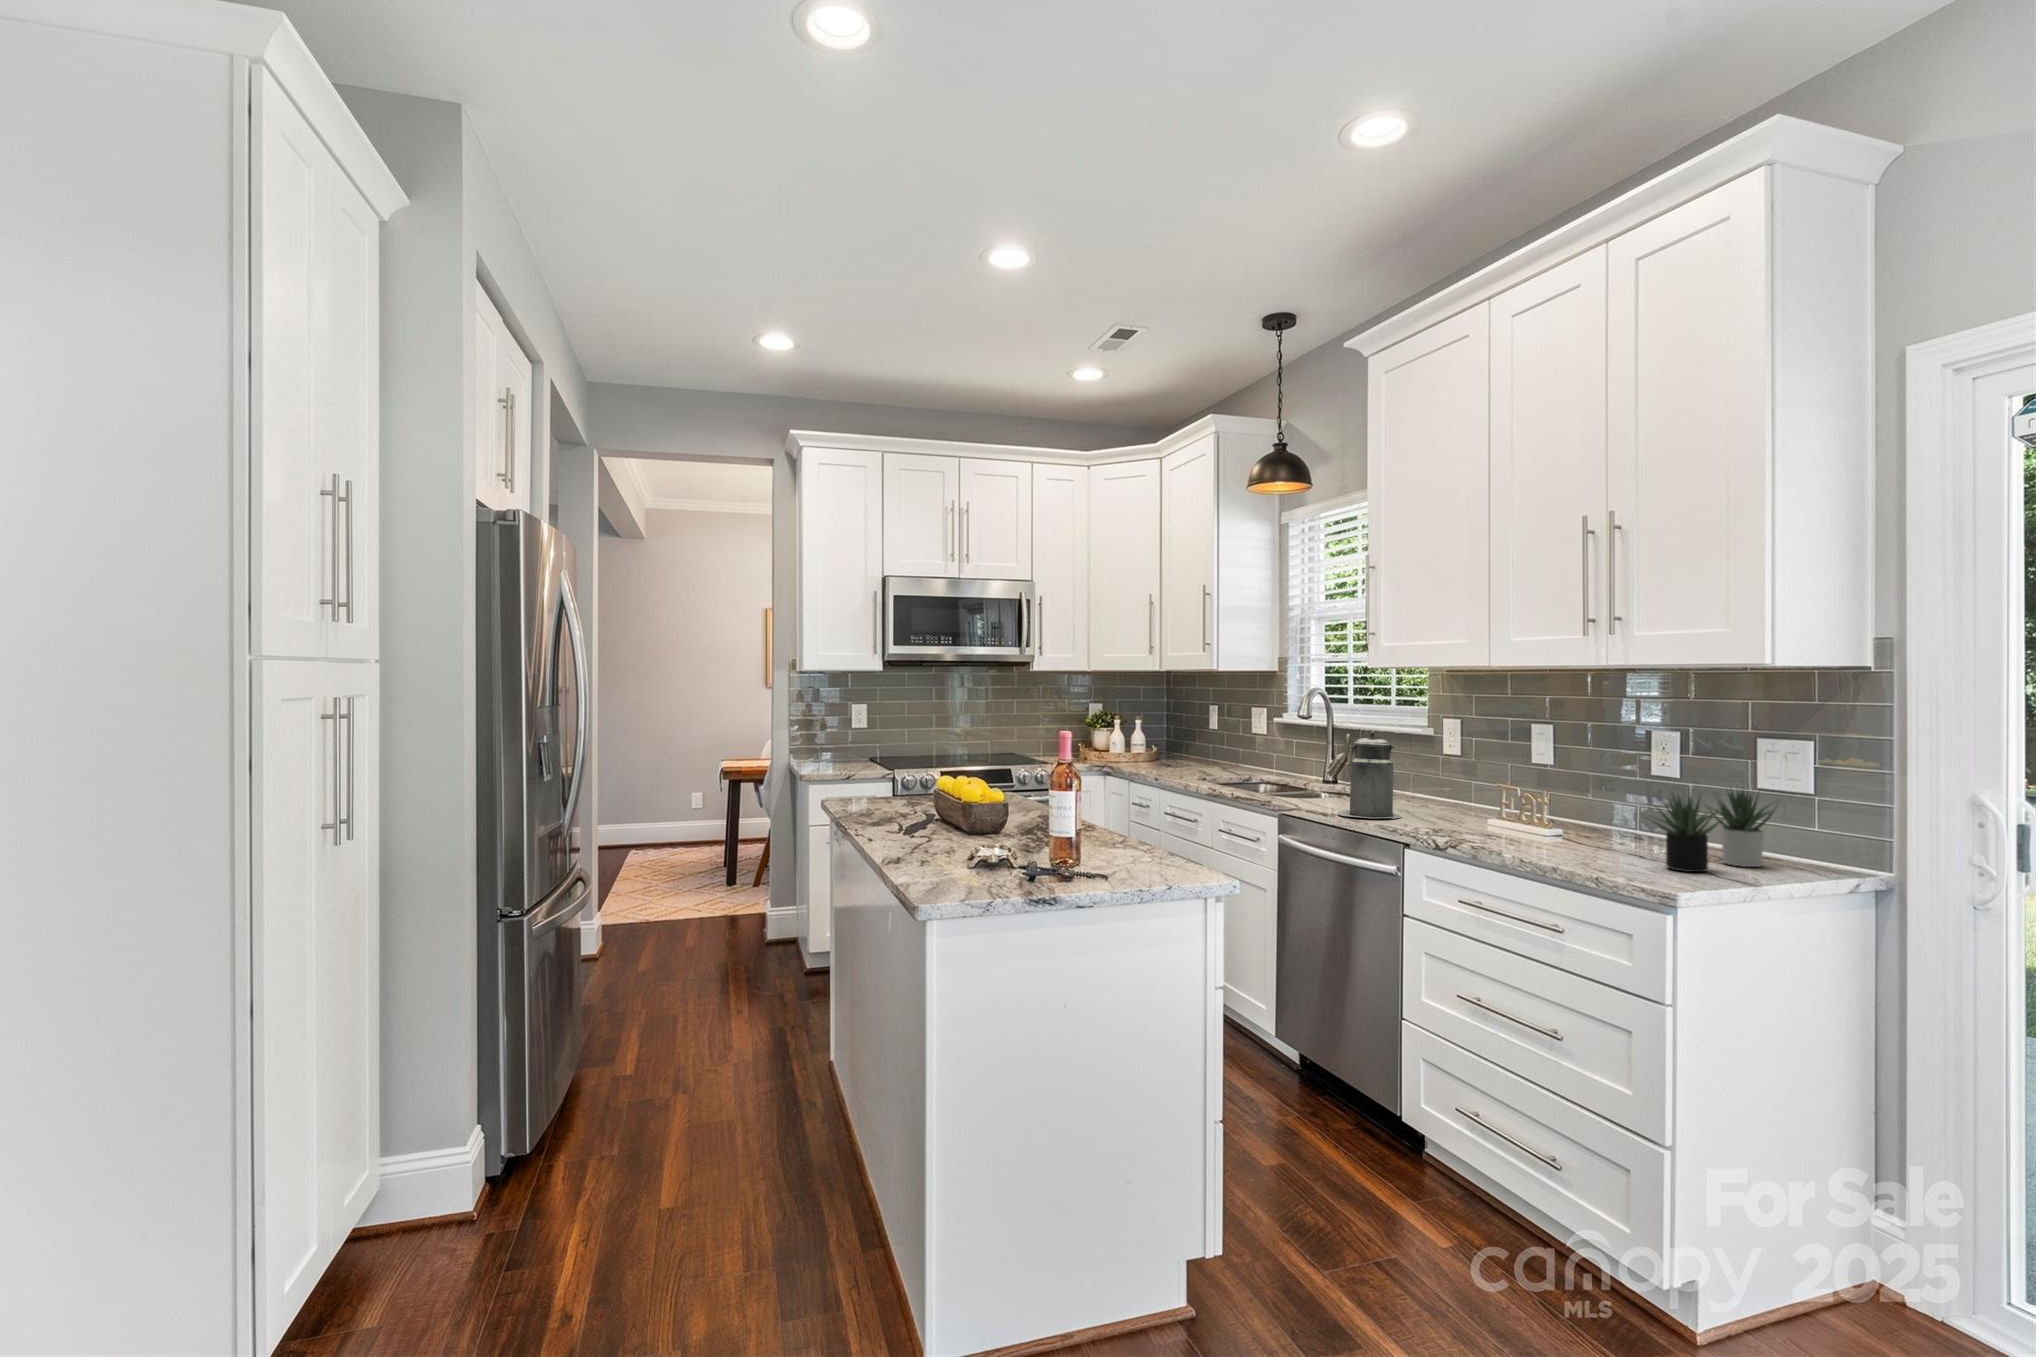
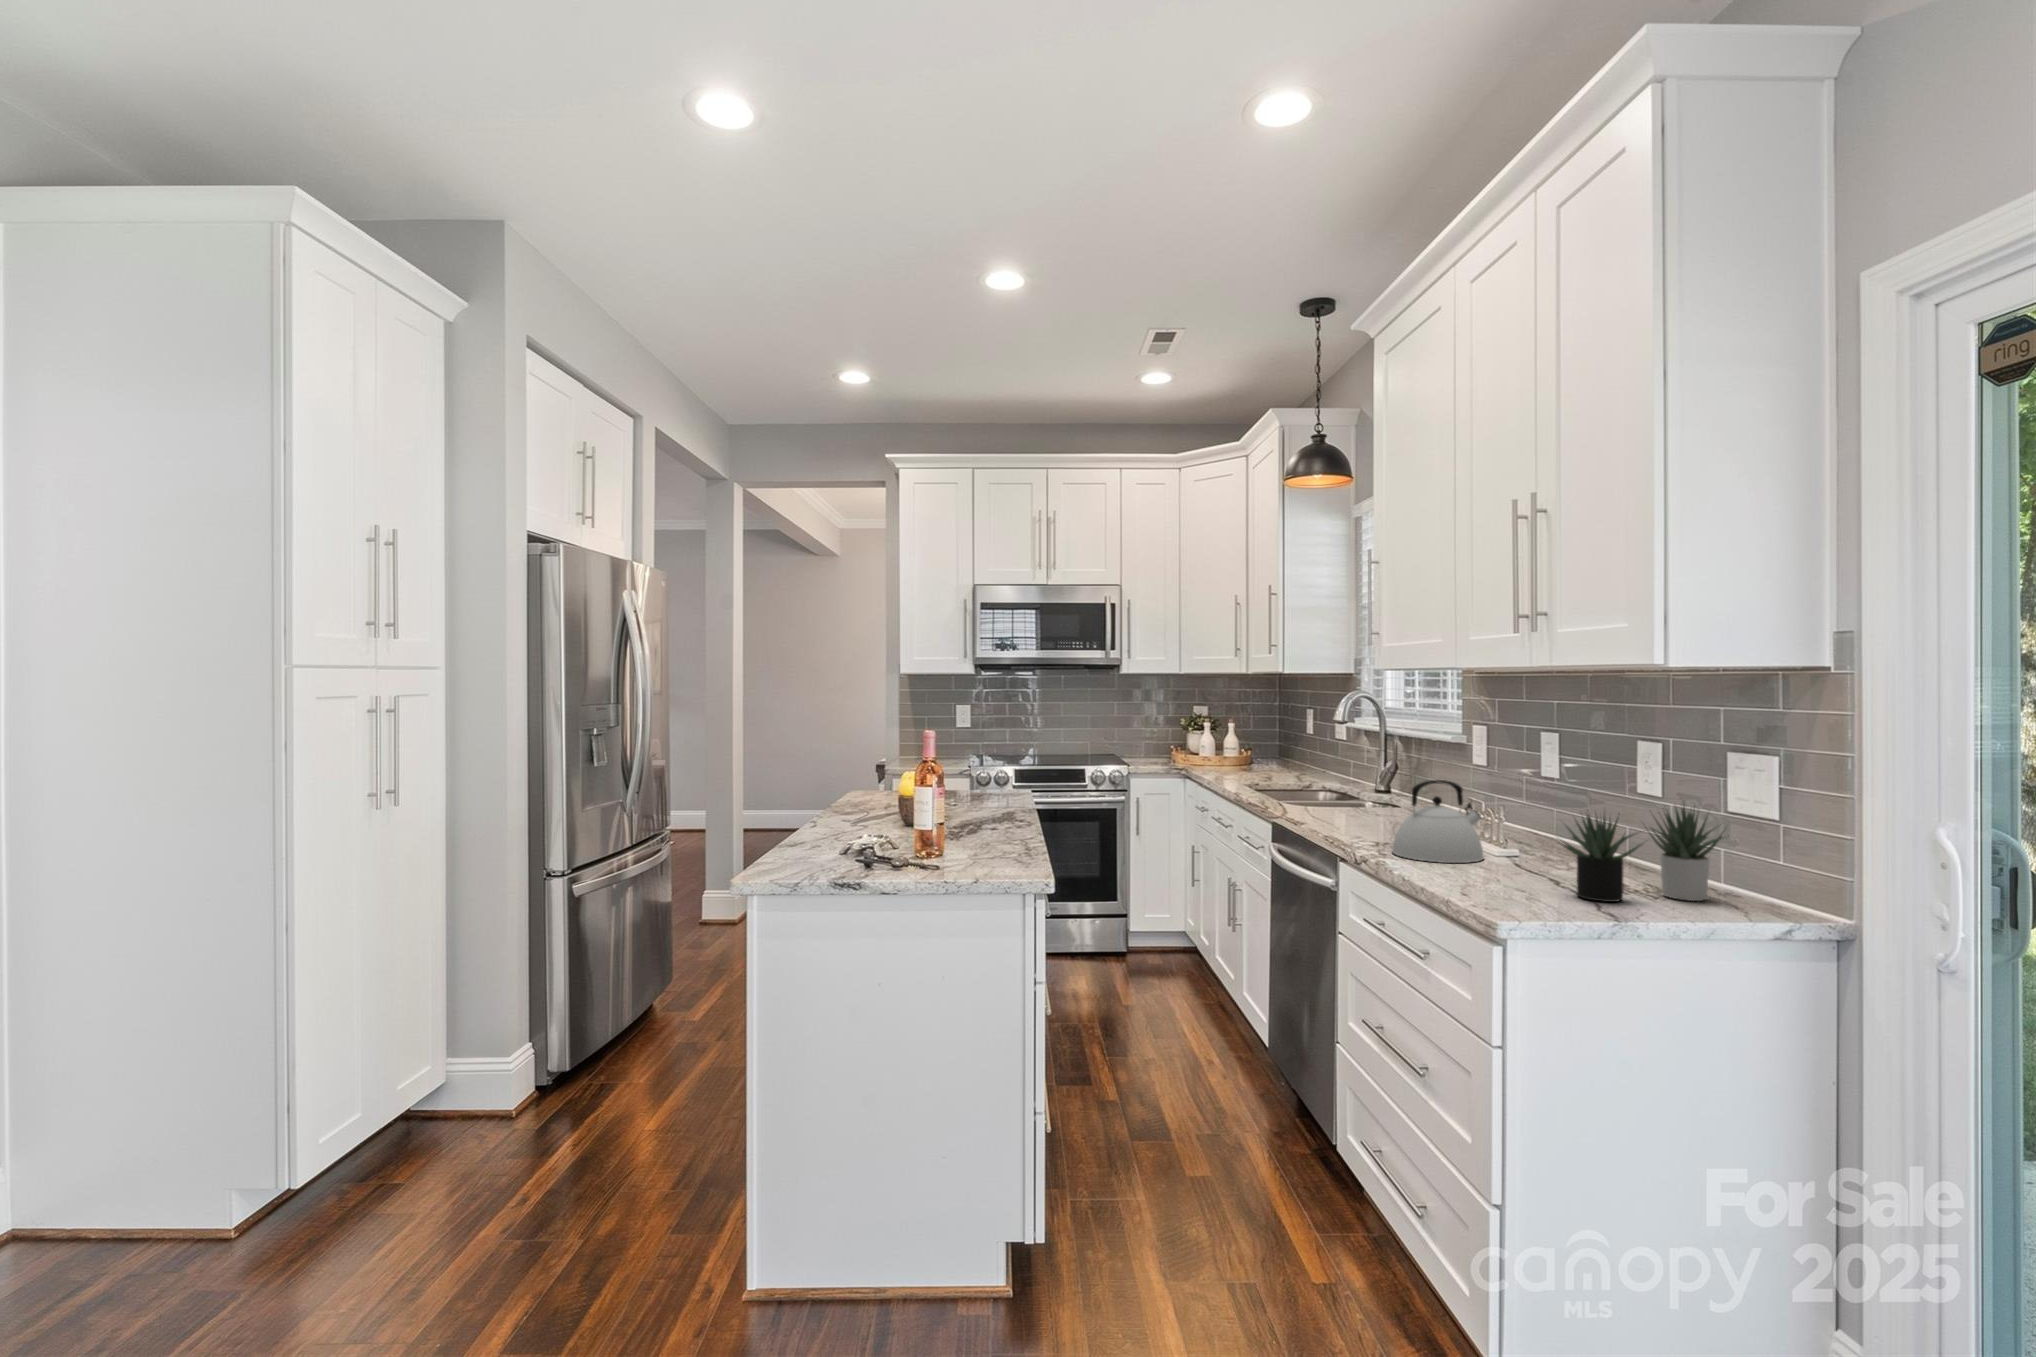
canister: present [1338,732,1401,819] -> none [1324,736,1391,829]
kettle: none [1450,771,1535,846] -> present [1392,780,1484,863]

